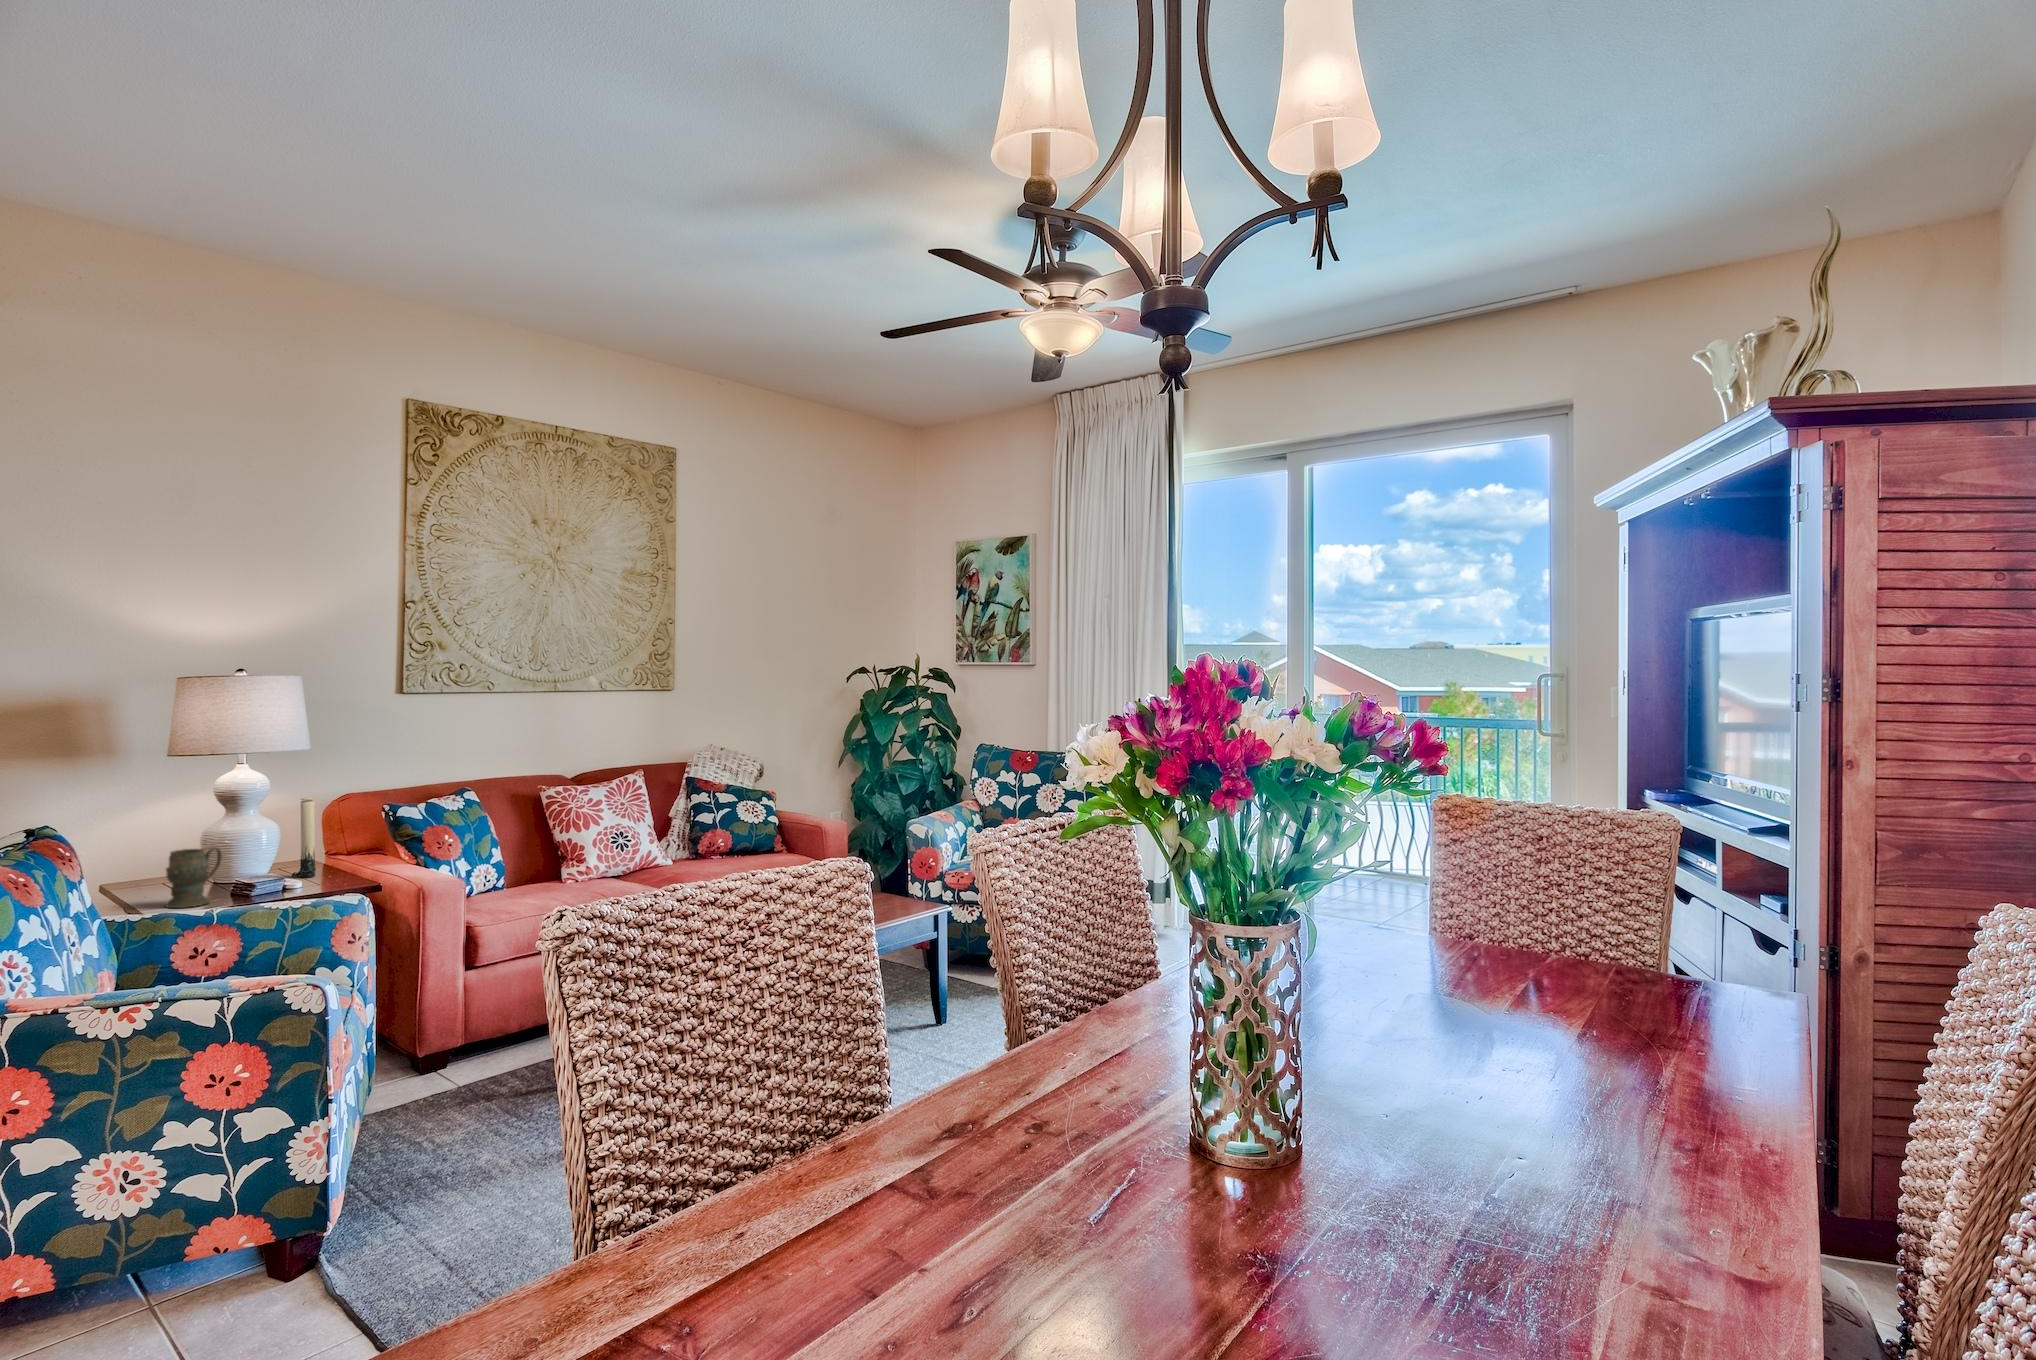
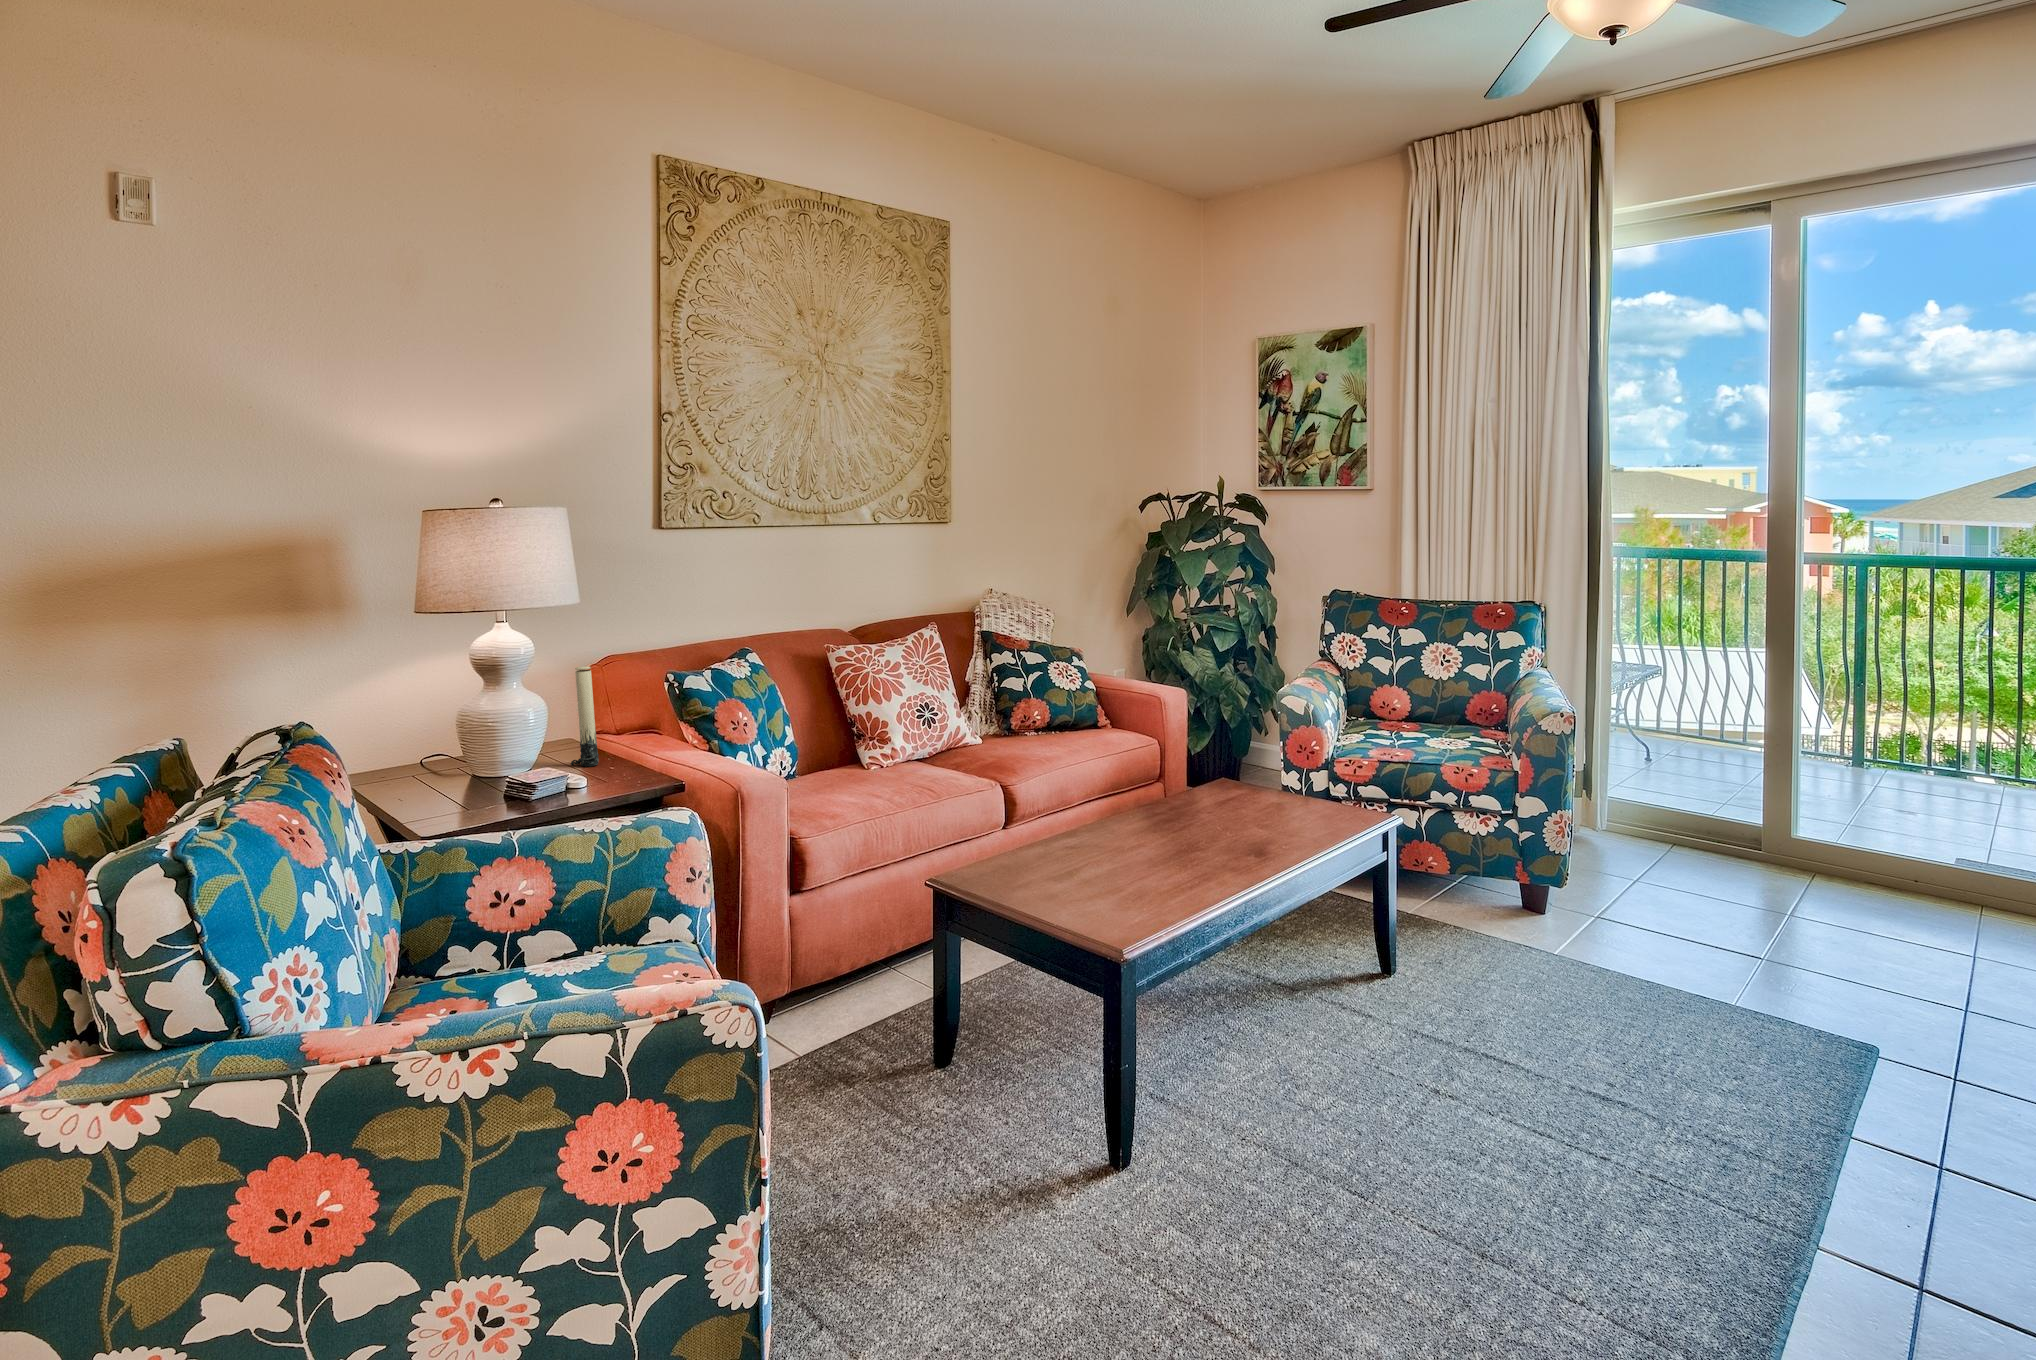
mug: present [166,848,222,908] -> none [432,734,496,815]

